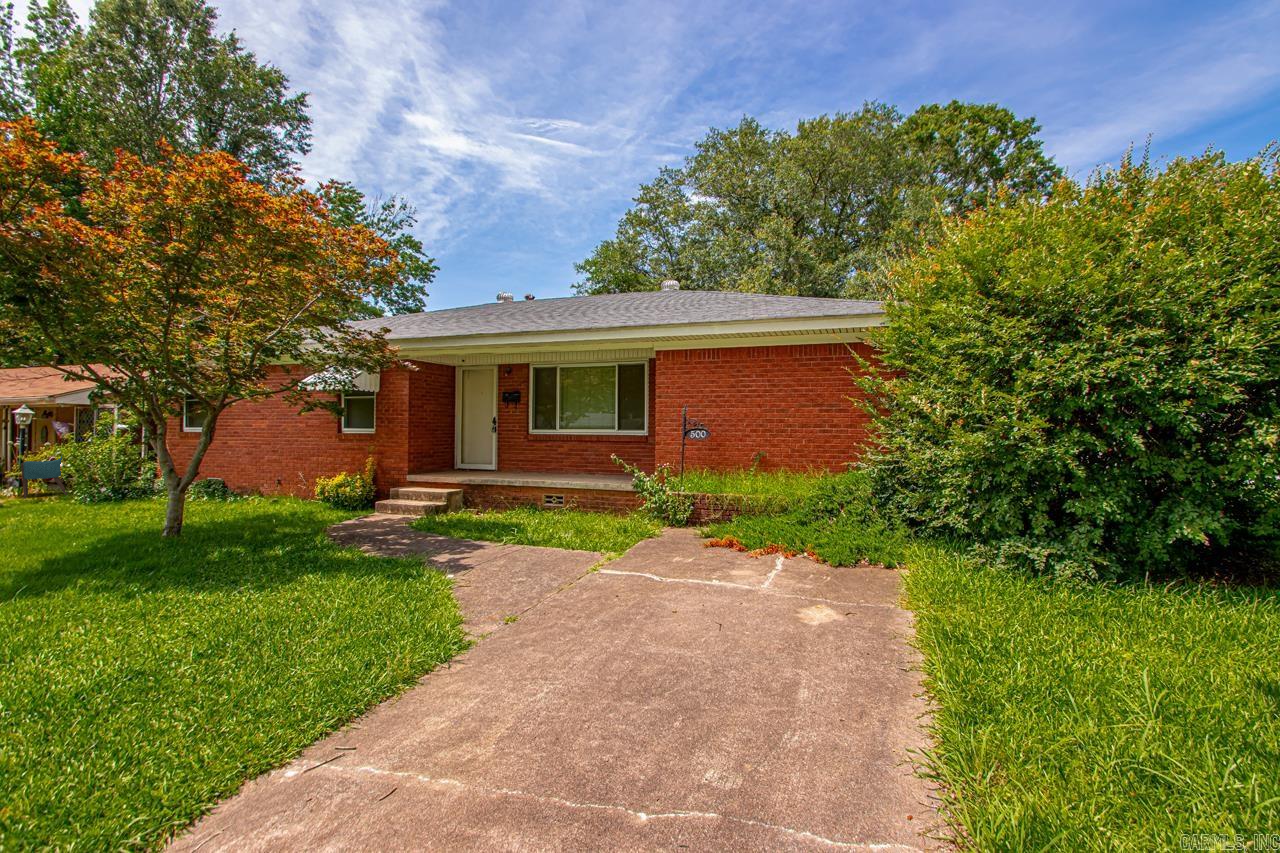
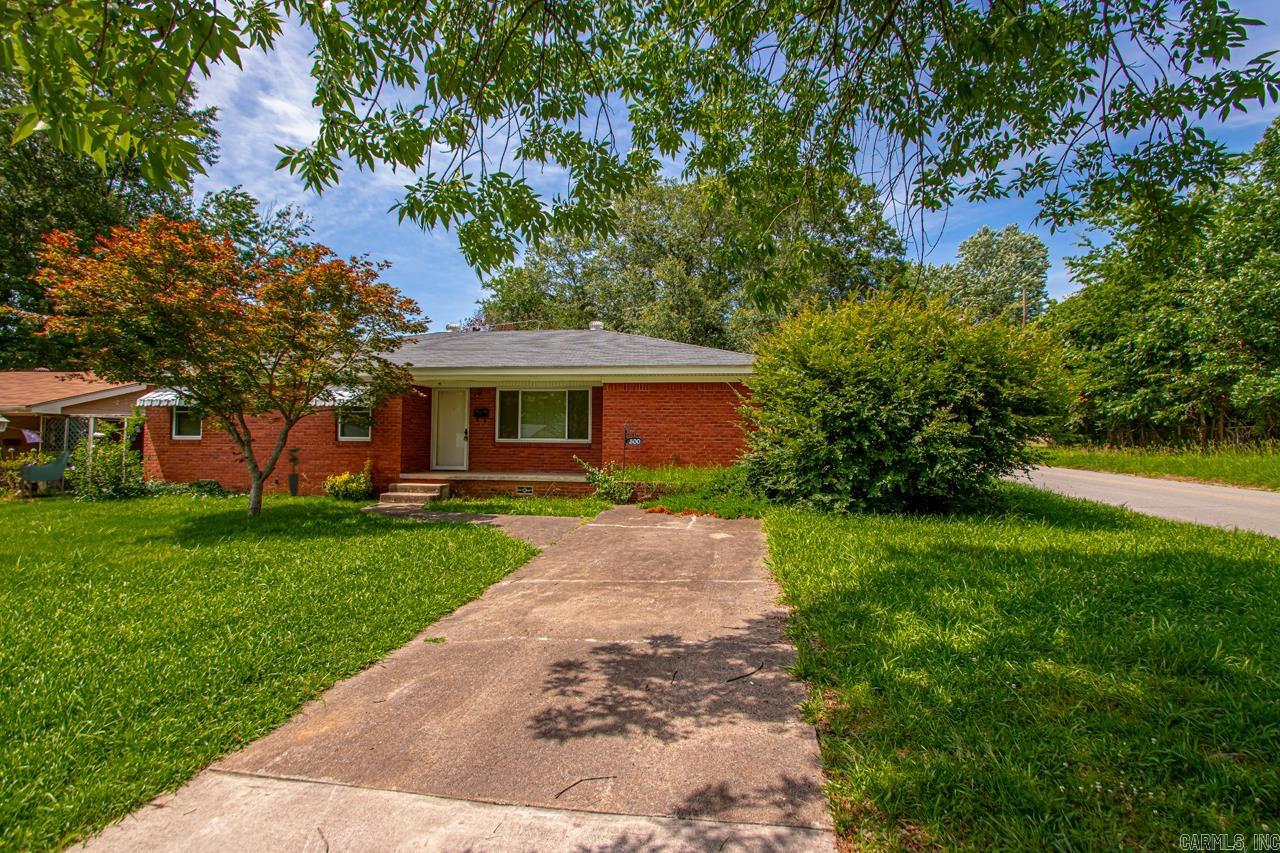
potted plant: none [273,442,305,499] -> present [288,448,301,495]

